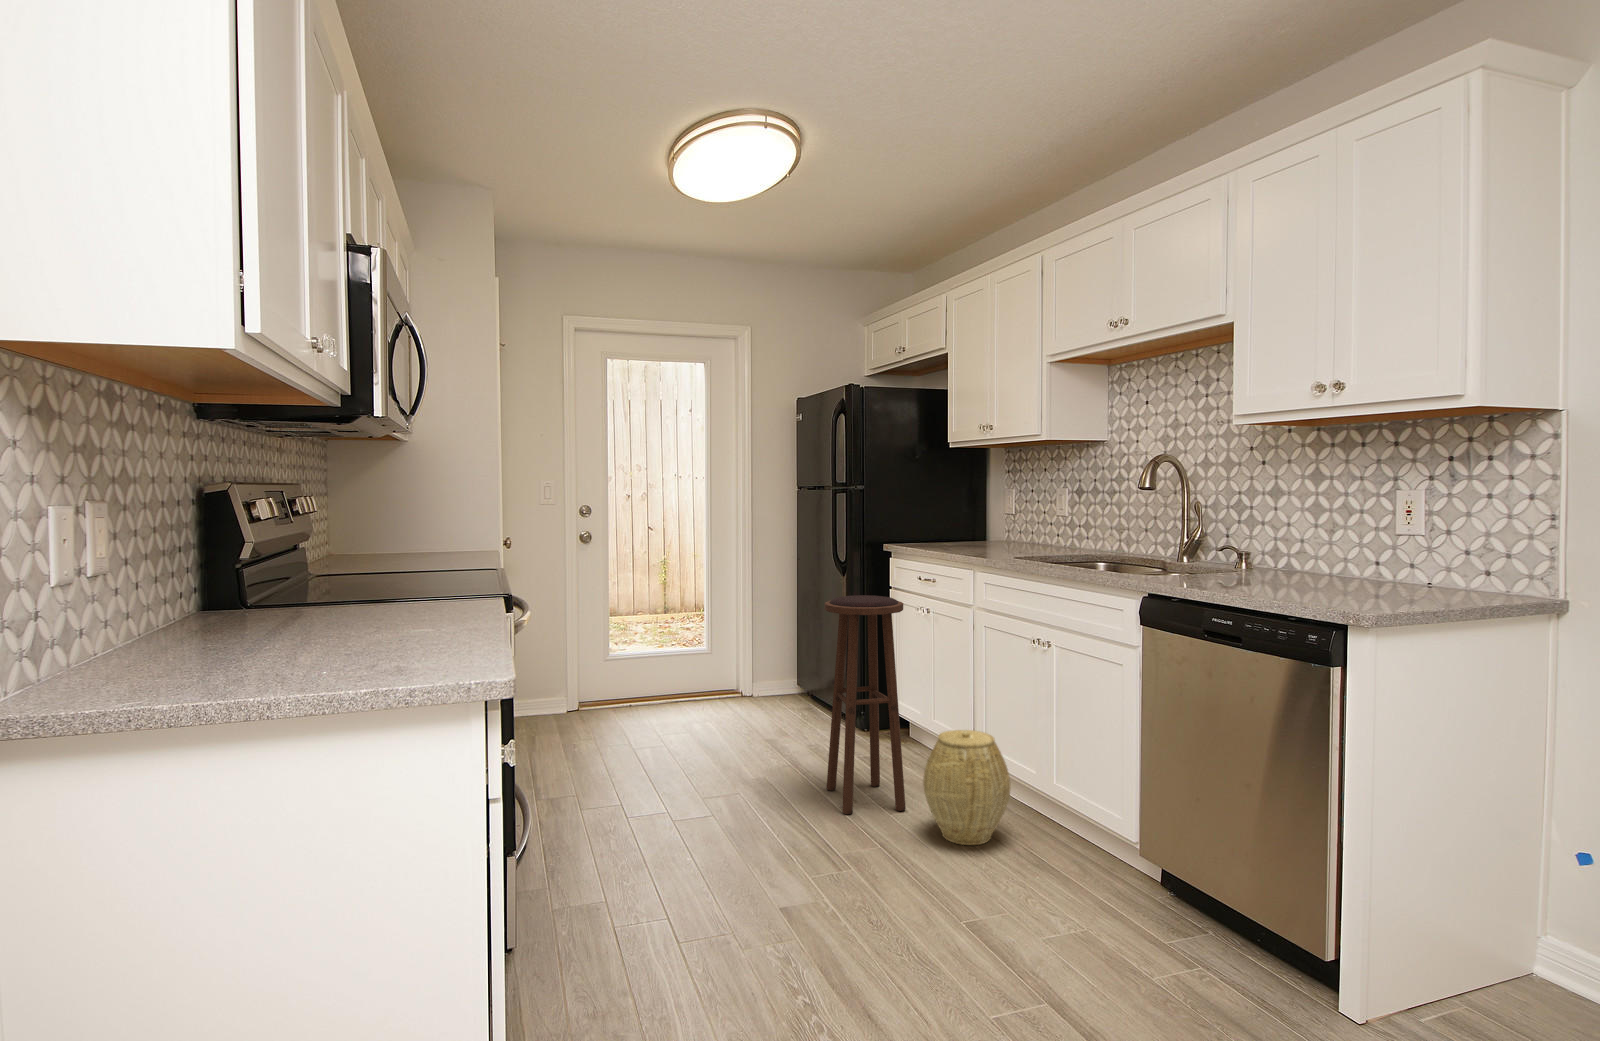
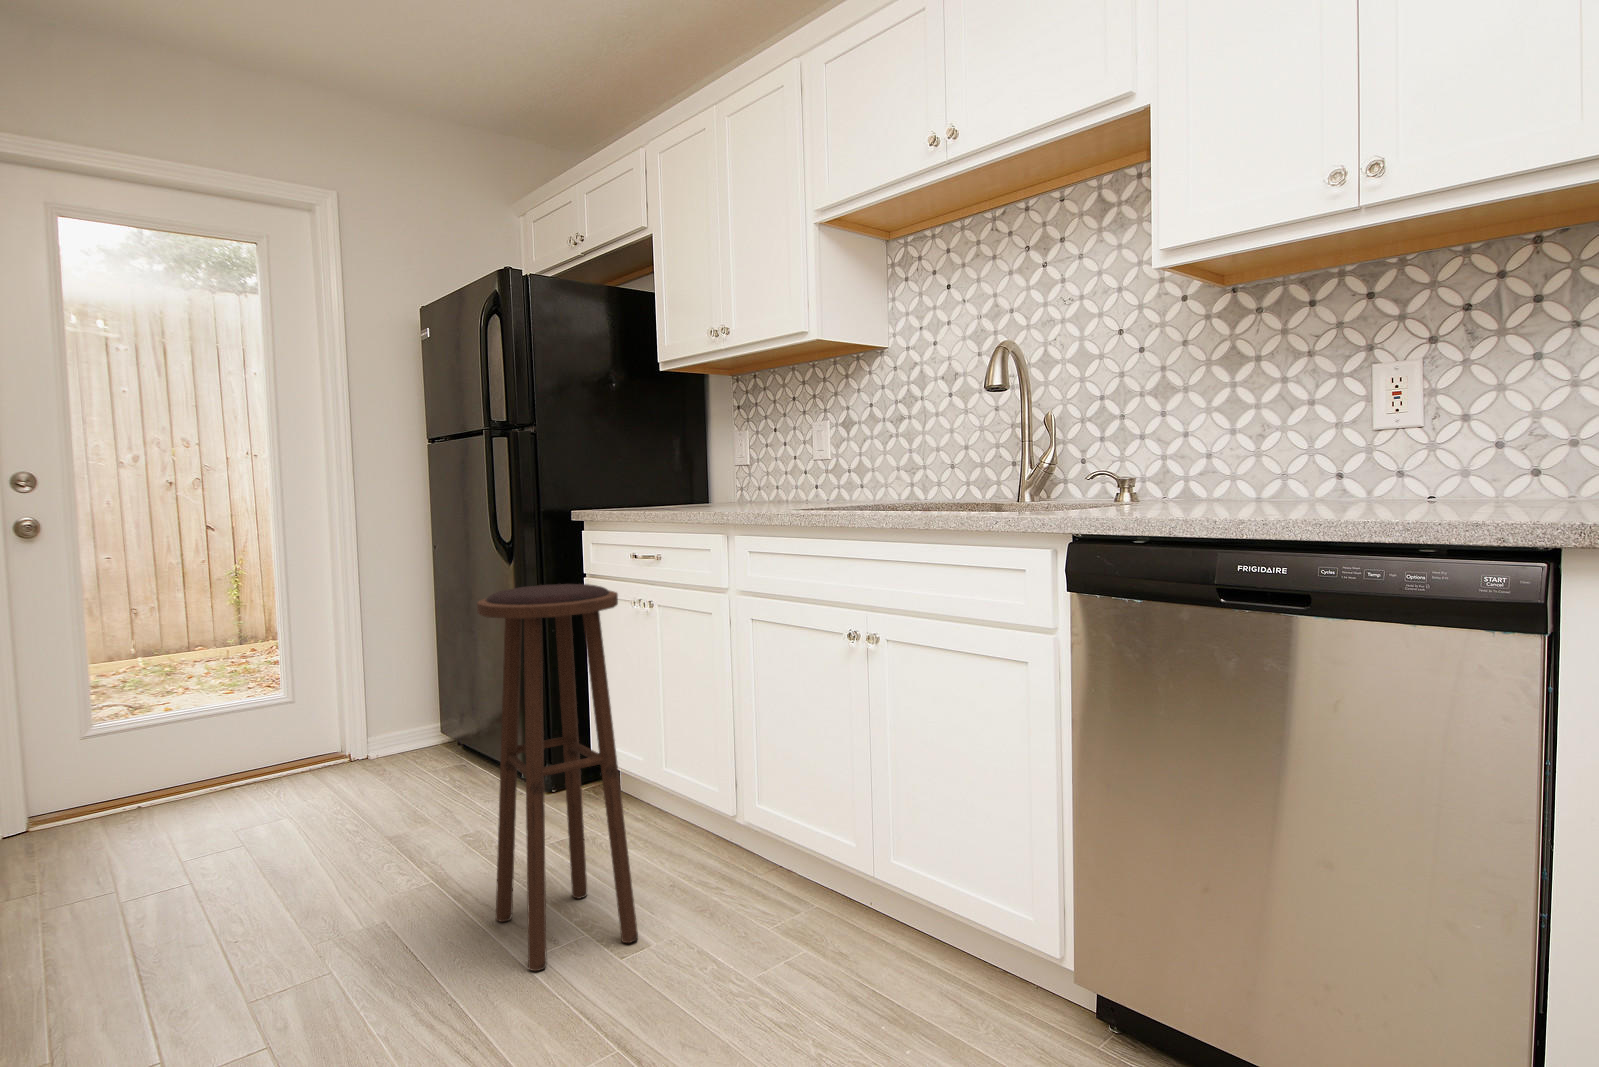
woven basket: present [923,730,1011,845] -> none [674,793,819,997]

